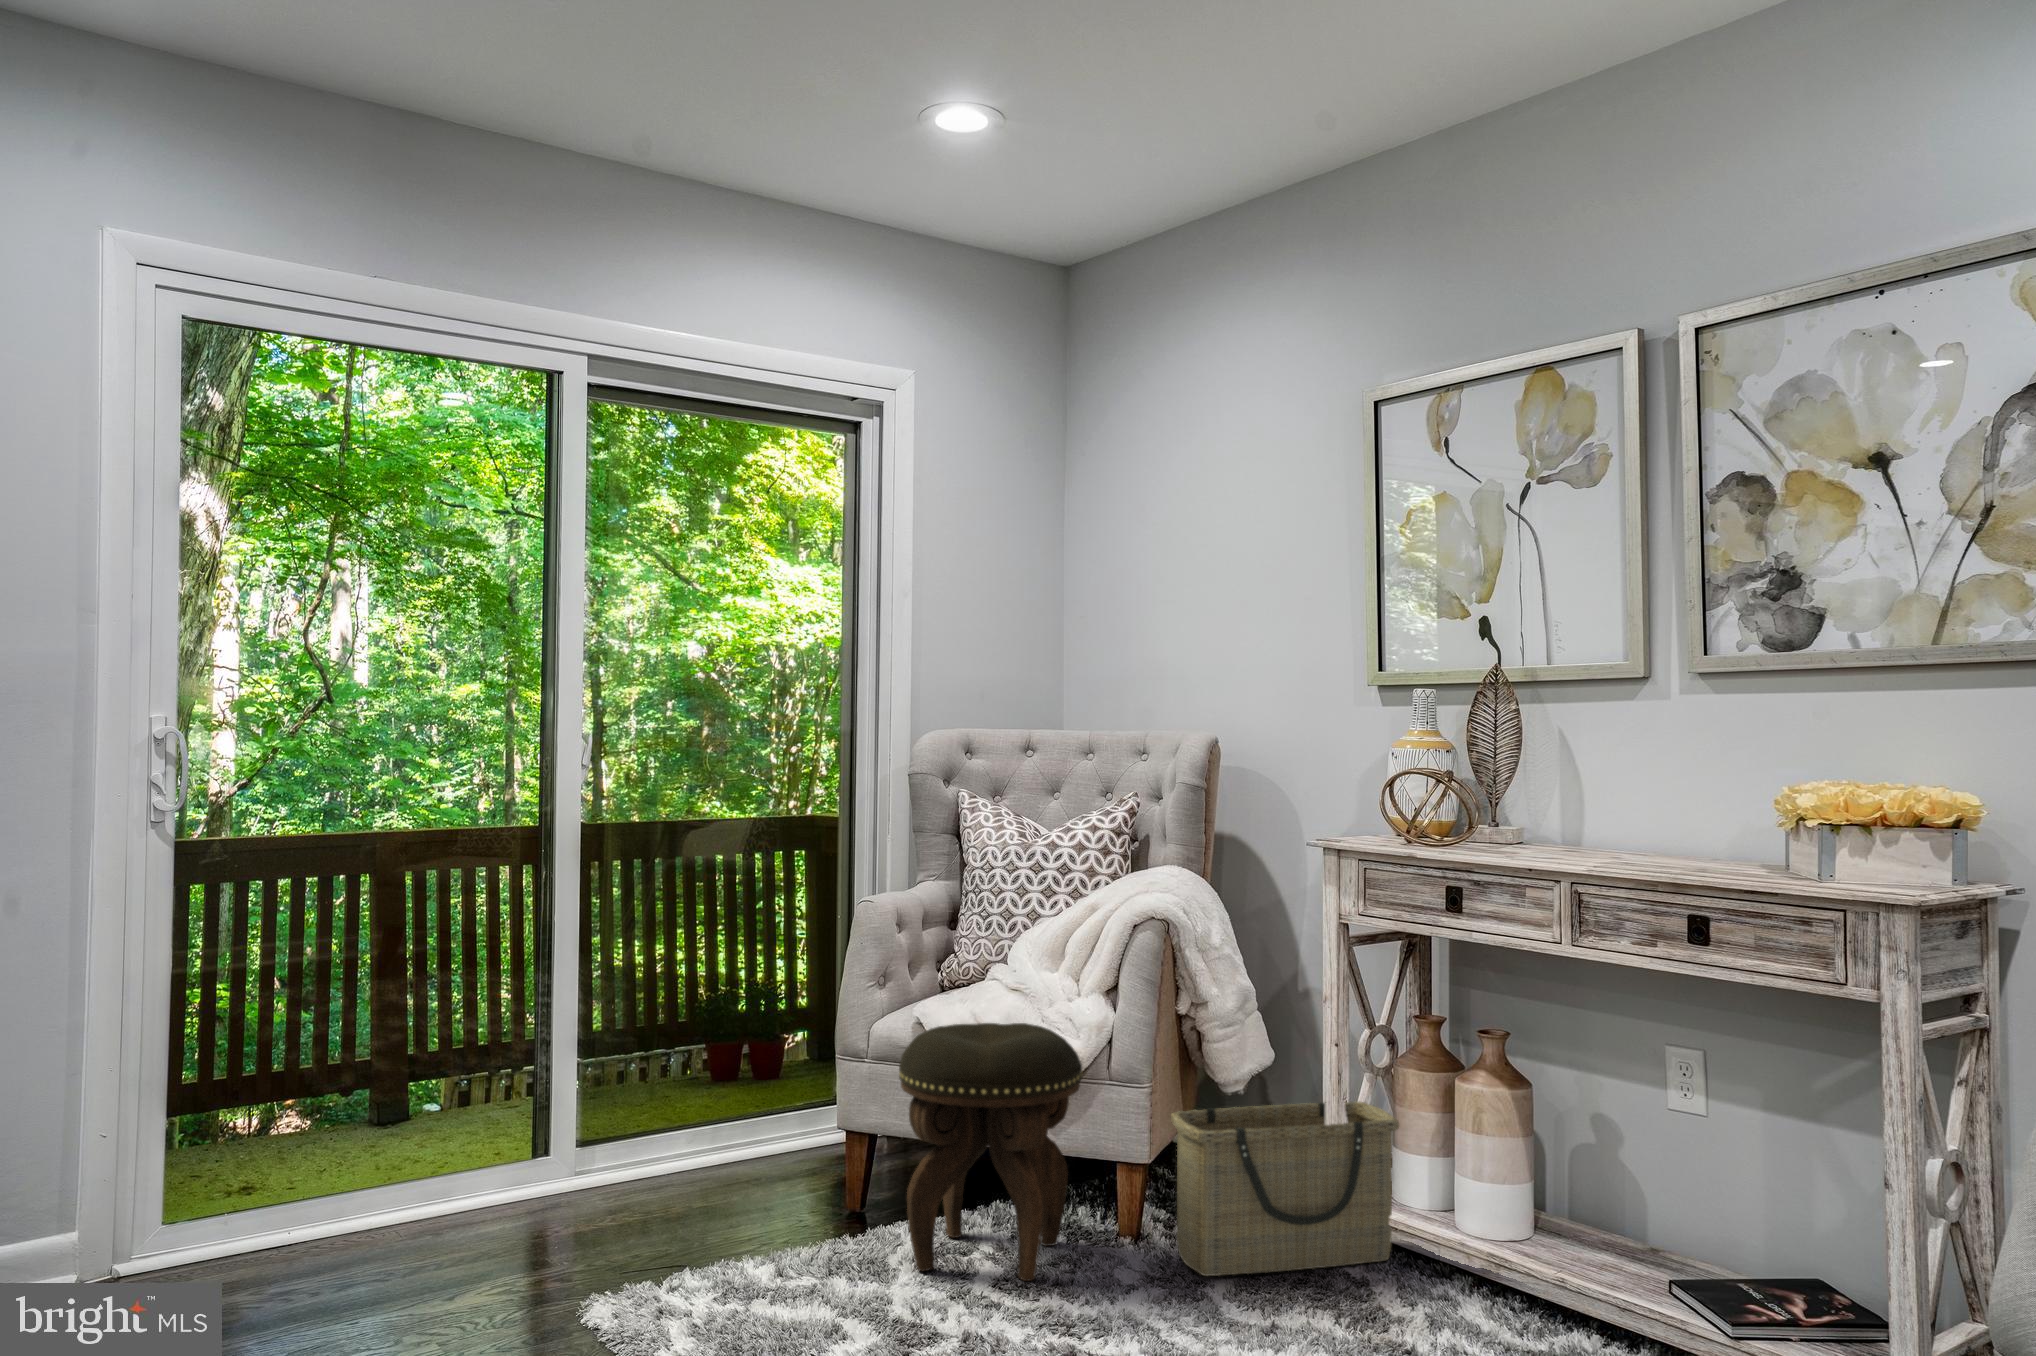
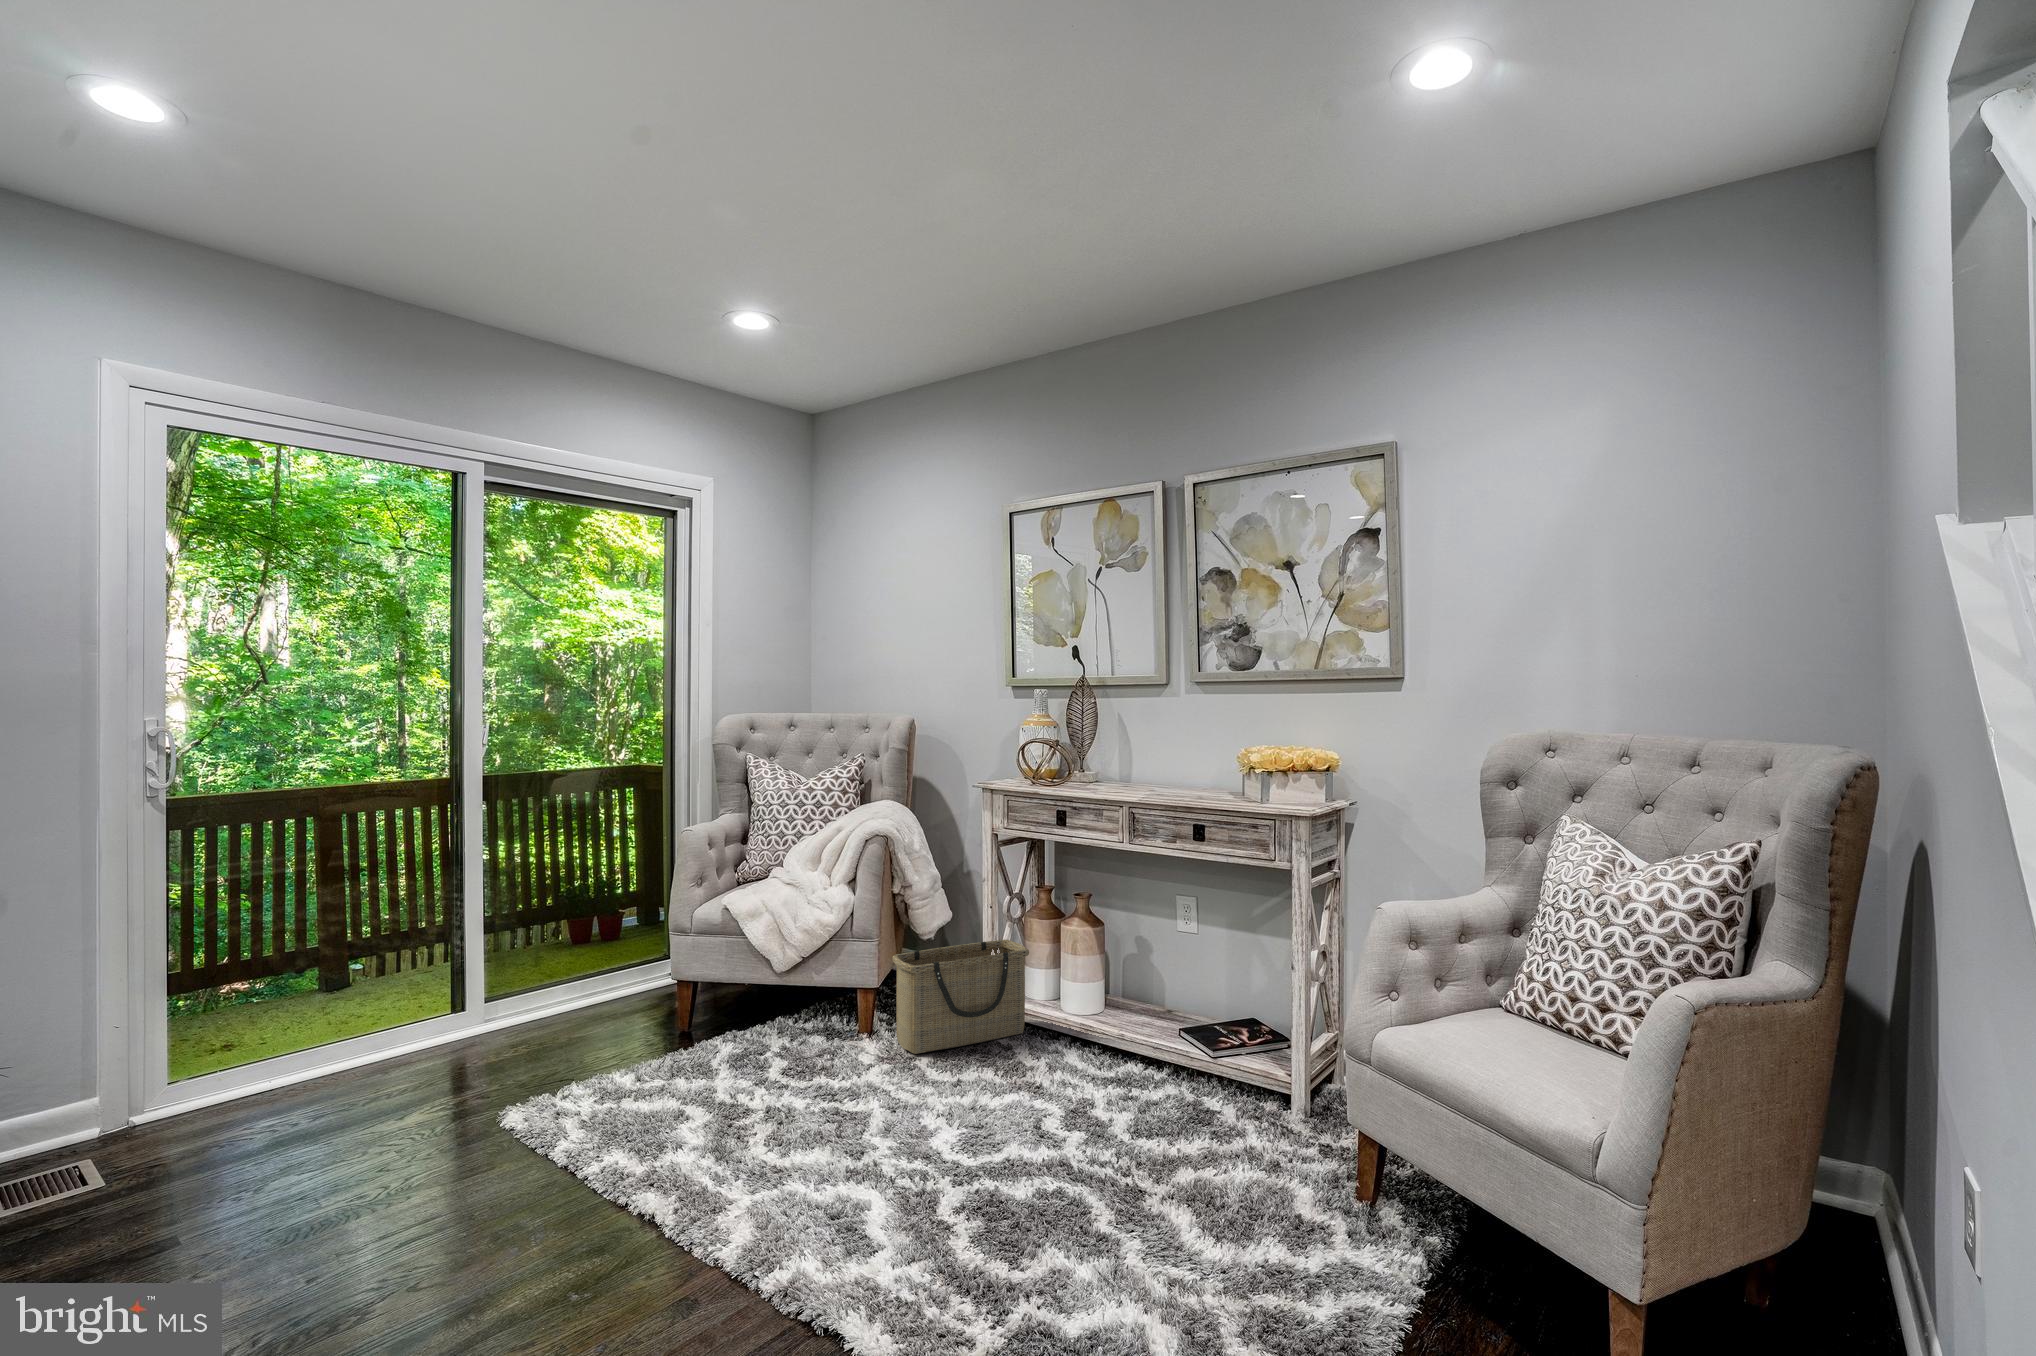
footstool: present [899,1023,1082,1281] -> none [717,906,837,1069]

